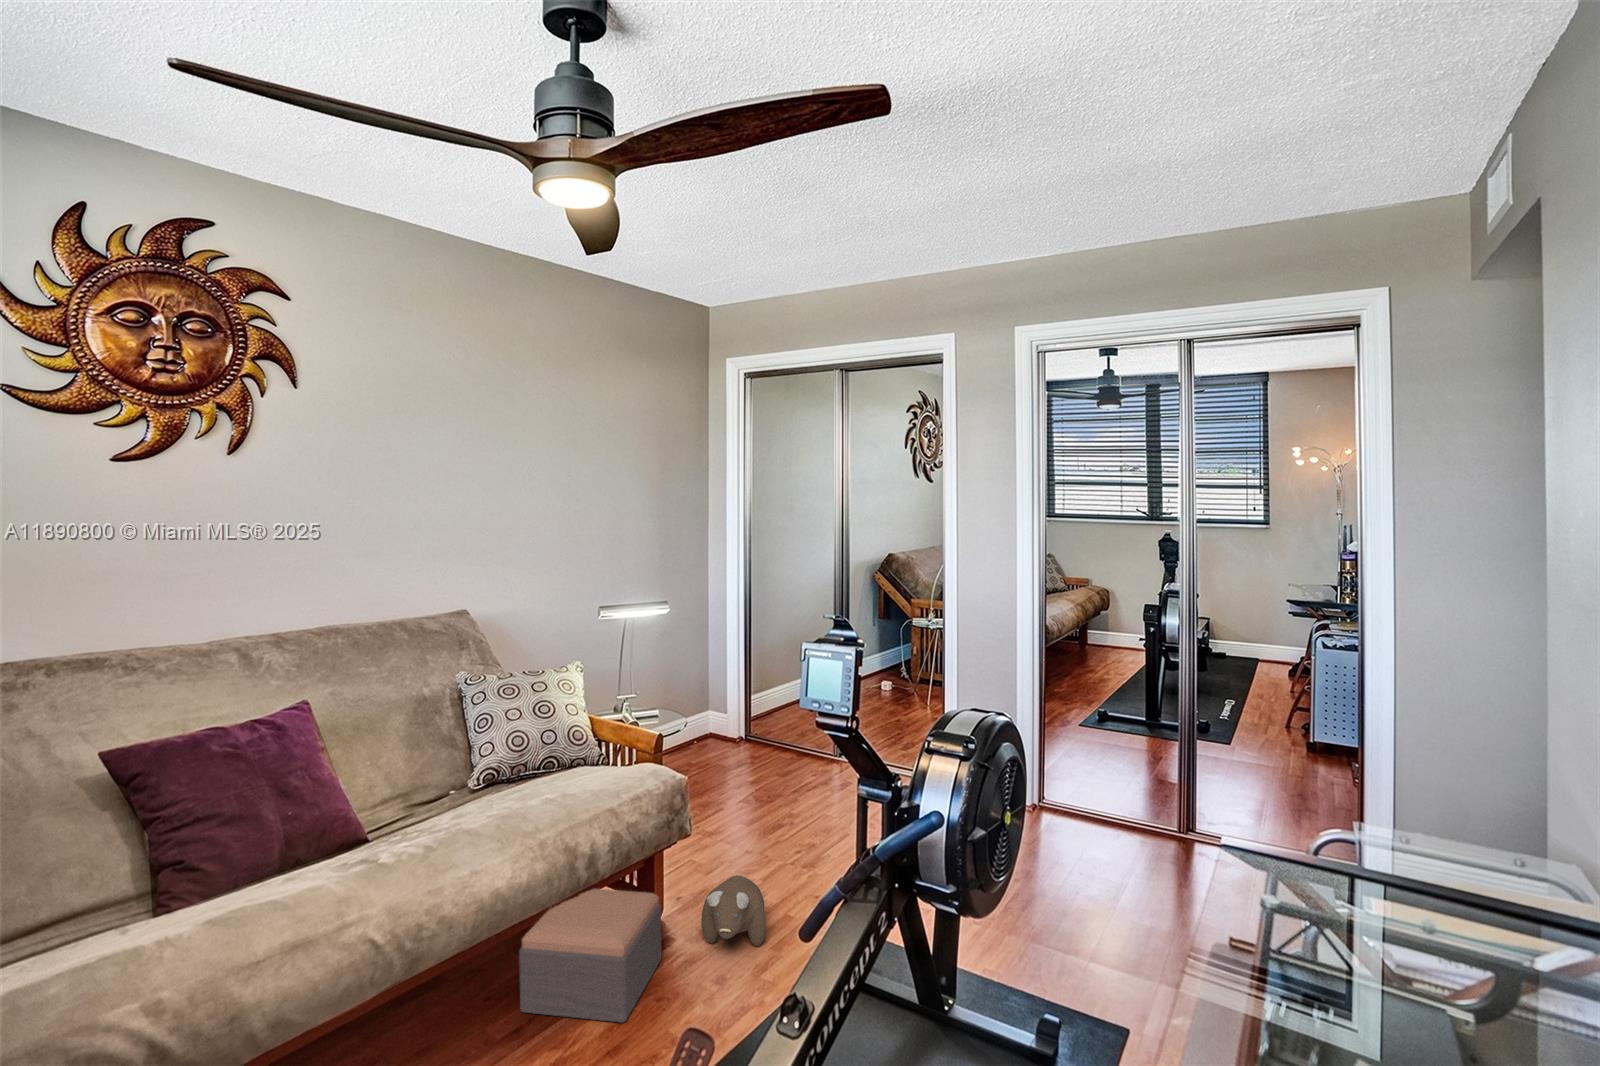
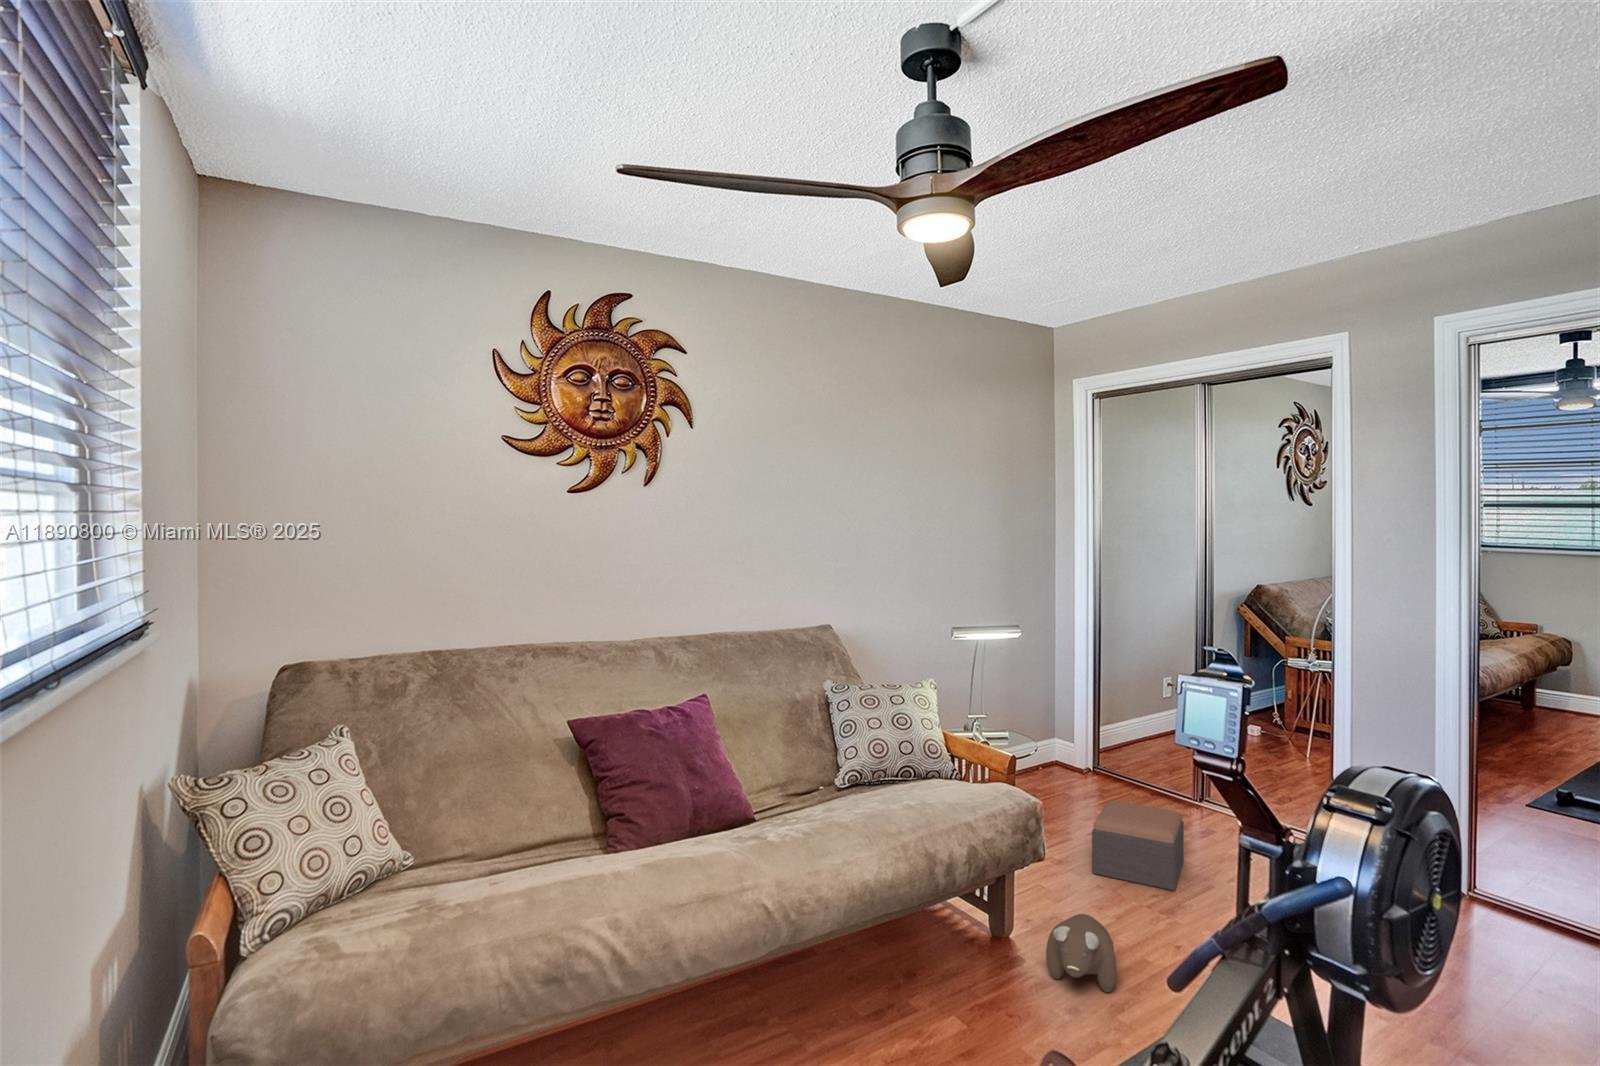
footstool: present [519,889,661,1023] -> present [1092,801,1184,891]

